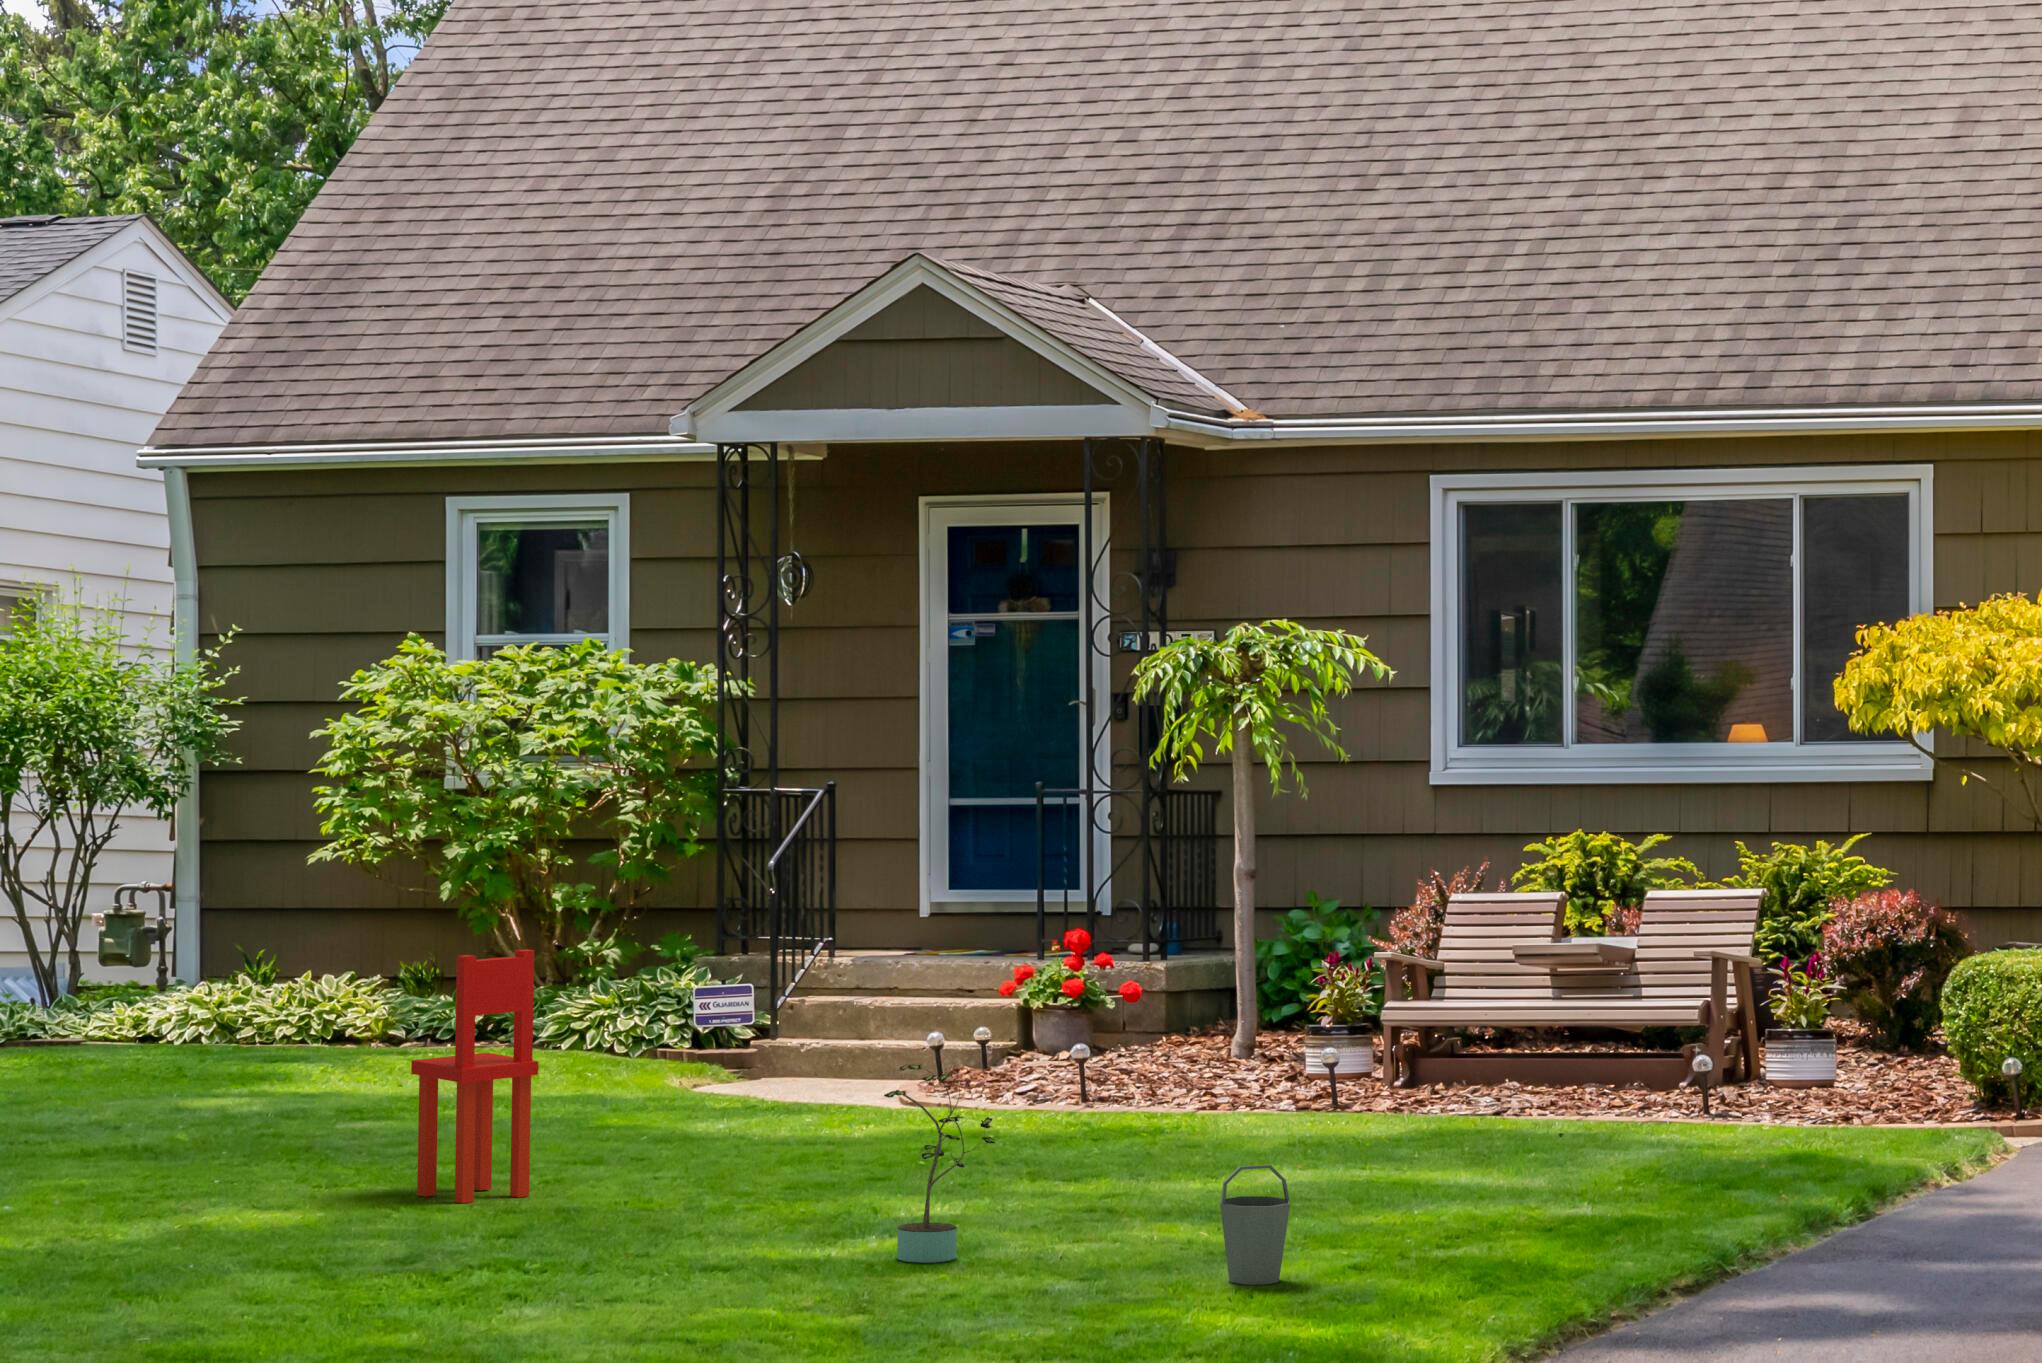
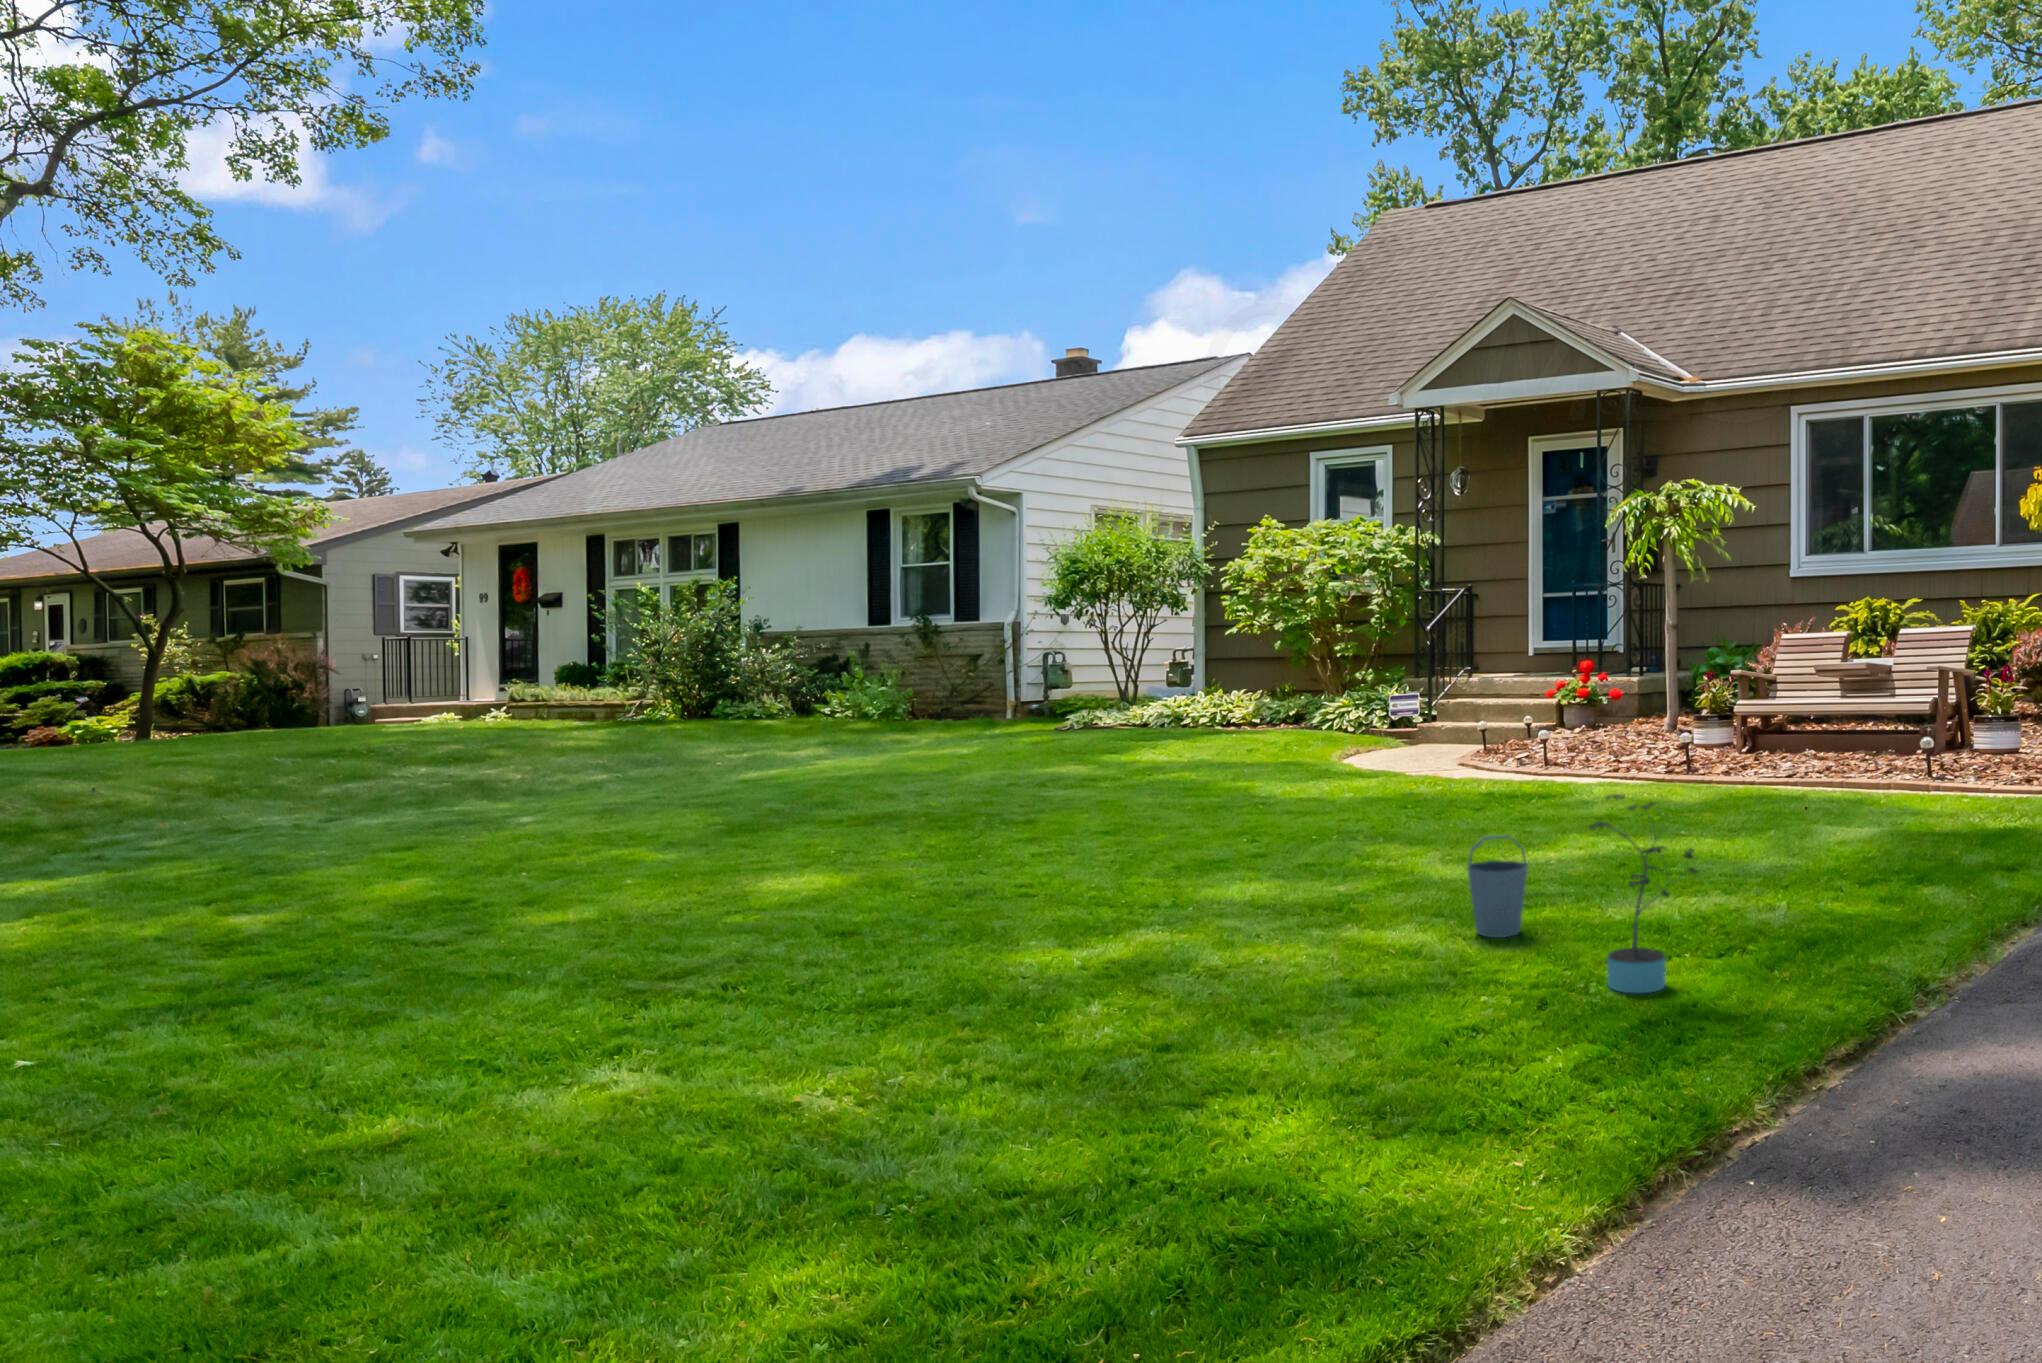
chair: present [411,949,538,1203] -> none [1009,664,1088,839]
potted plant: present [884,1064,995,1263] -> present [1590,794,1697,993]

